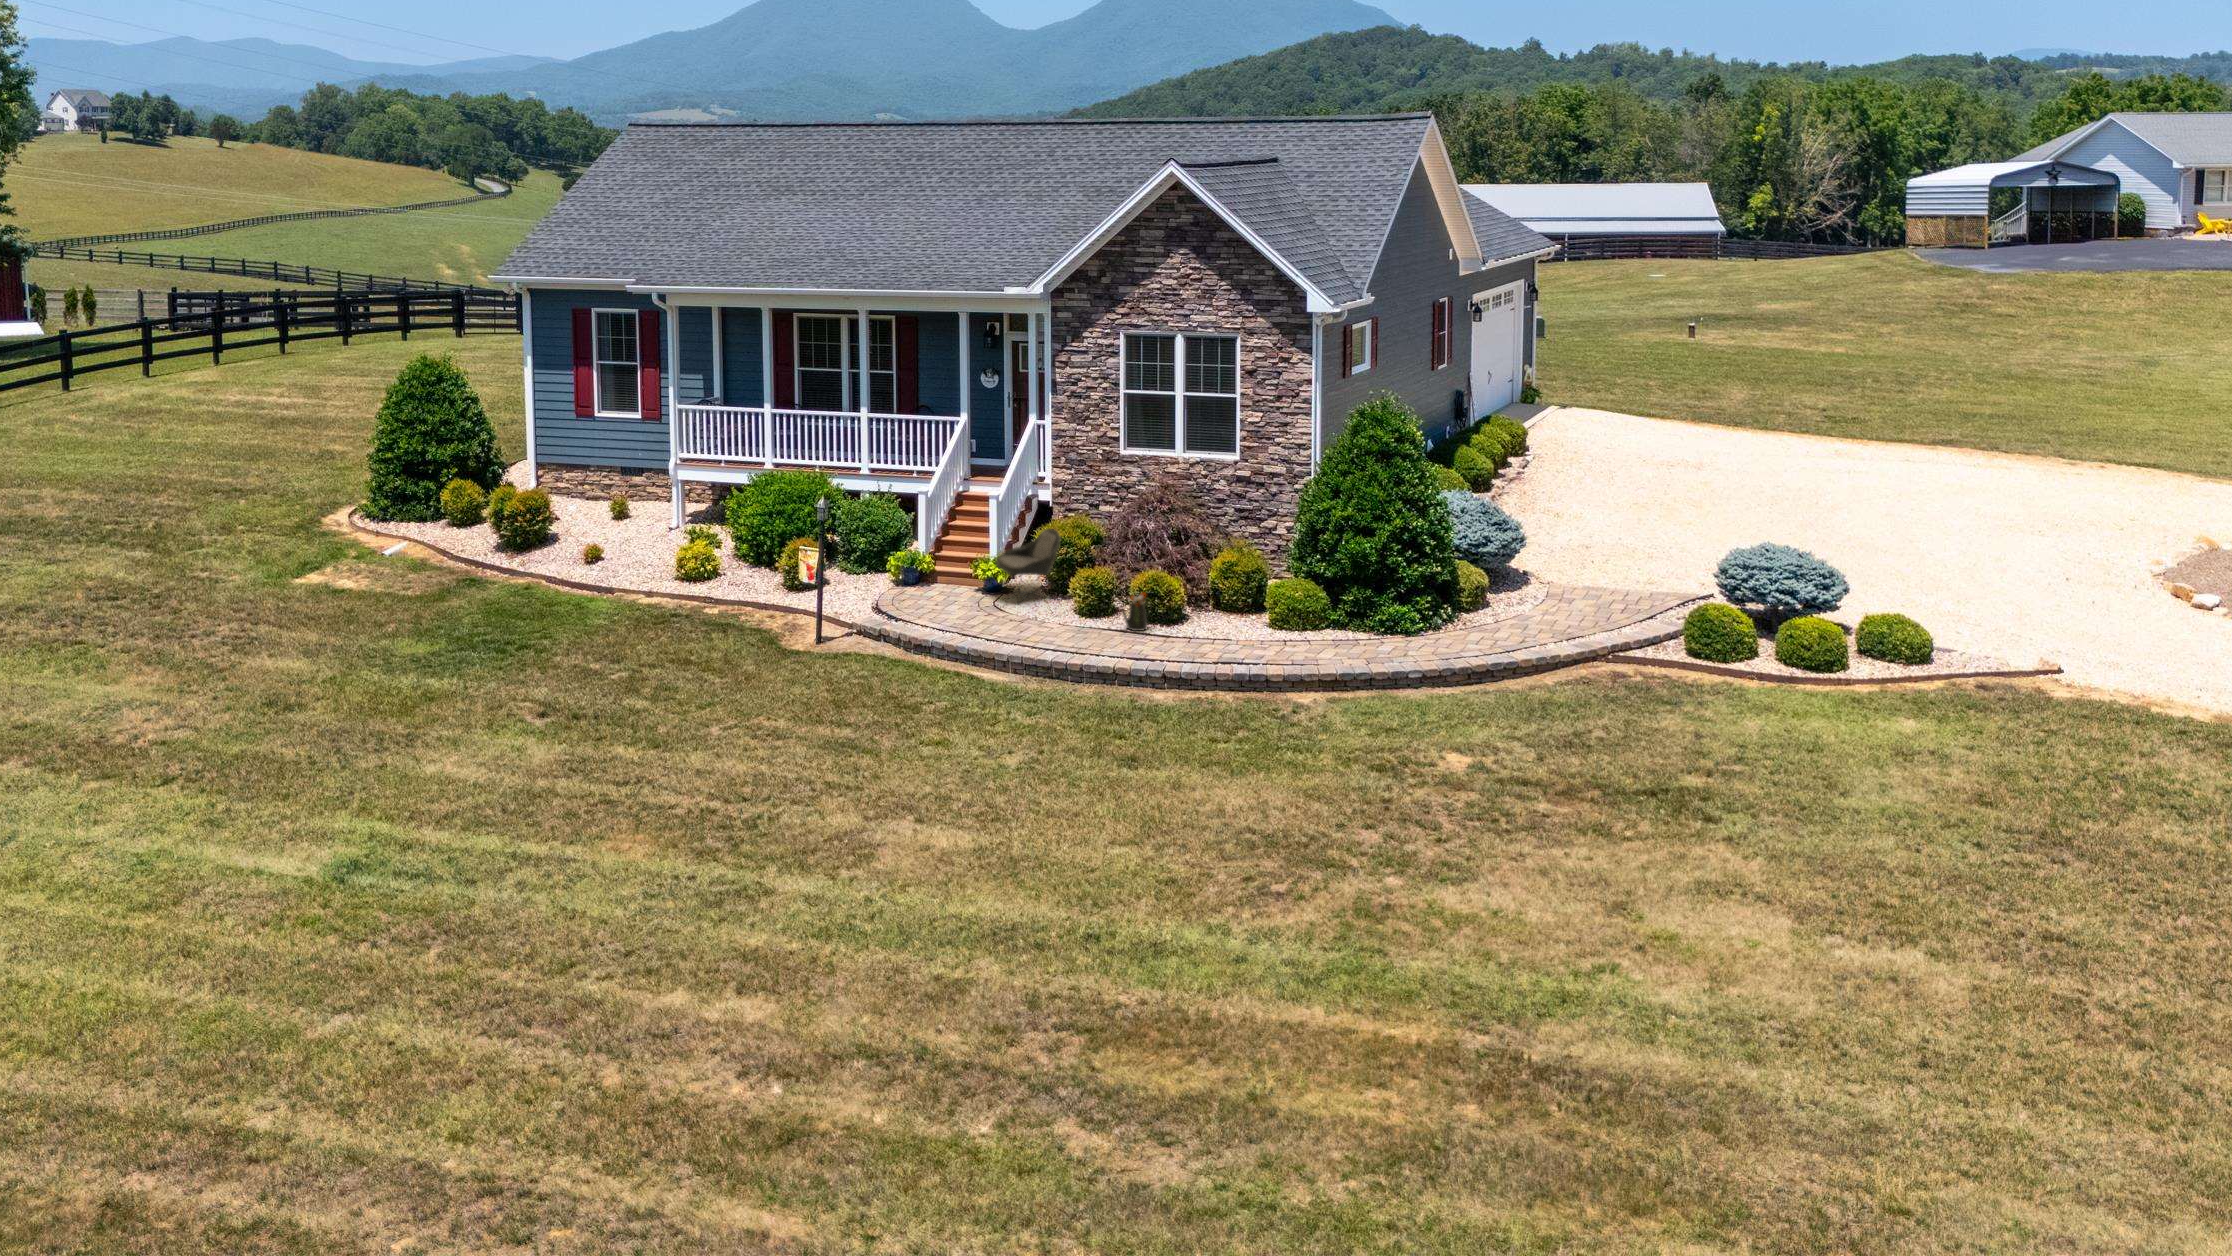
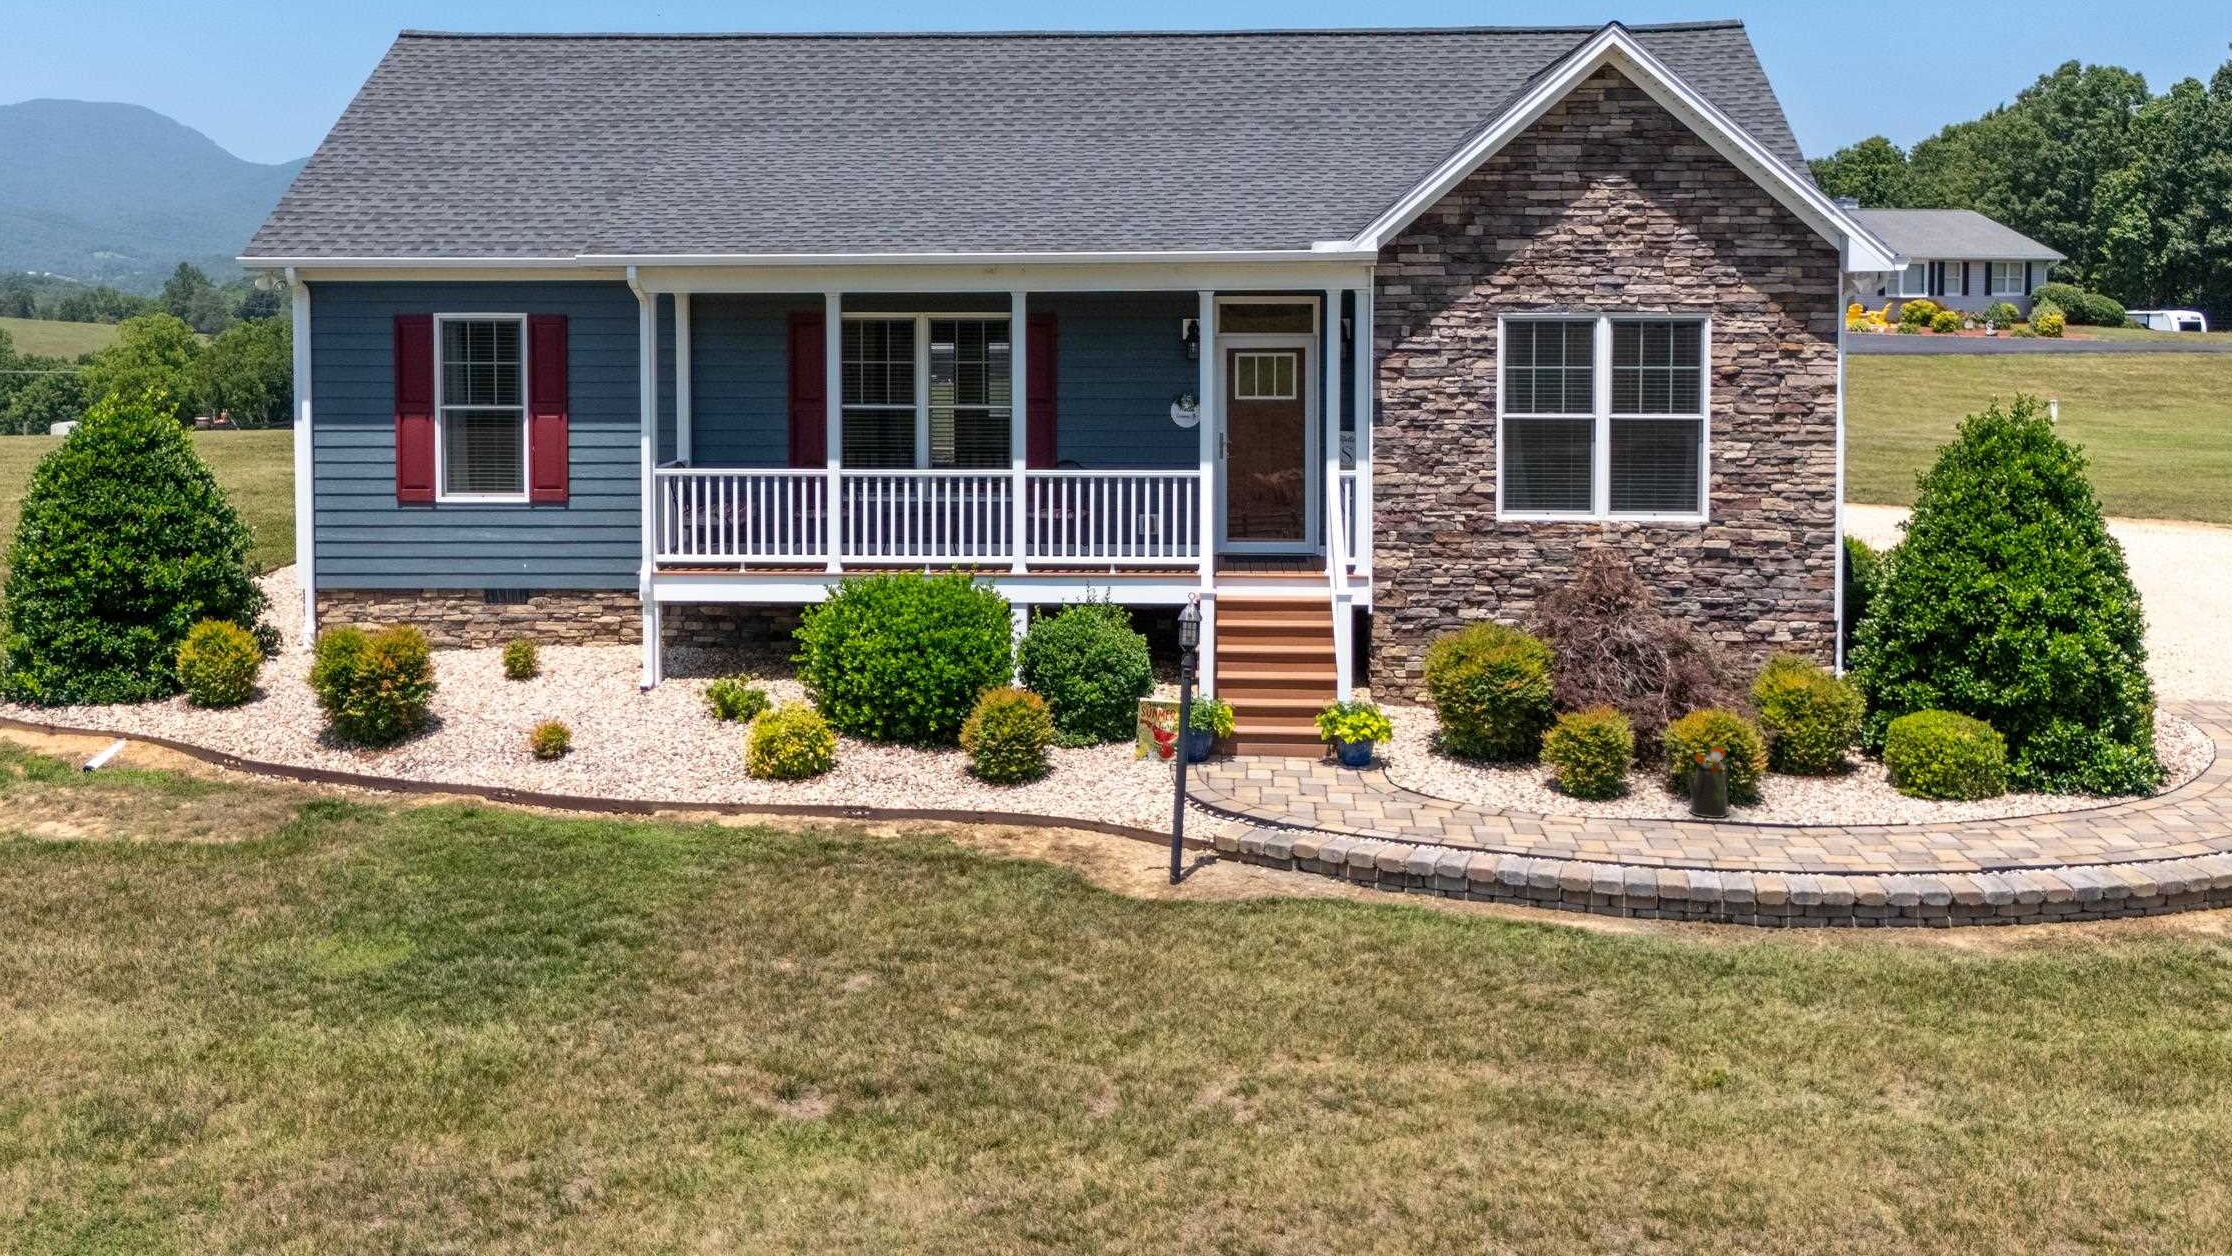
lounge chair: present [996,529,1061,603] -> none [1370,650,1499,787]

